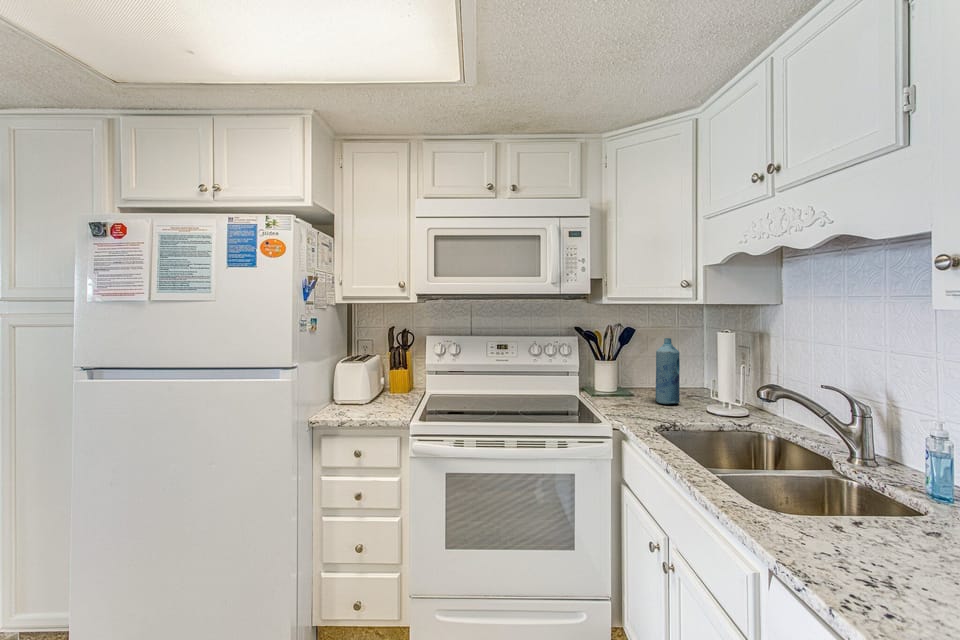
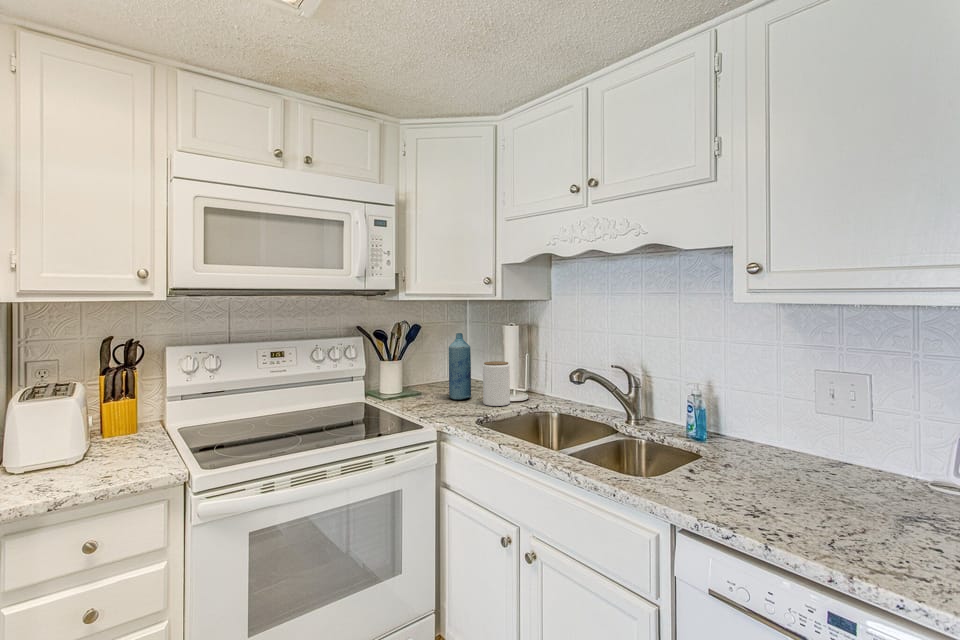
jar: none [687,369,718,416] -> present [483,361,510,406]

